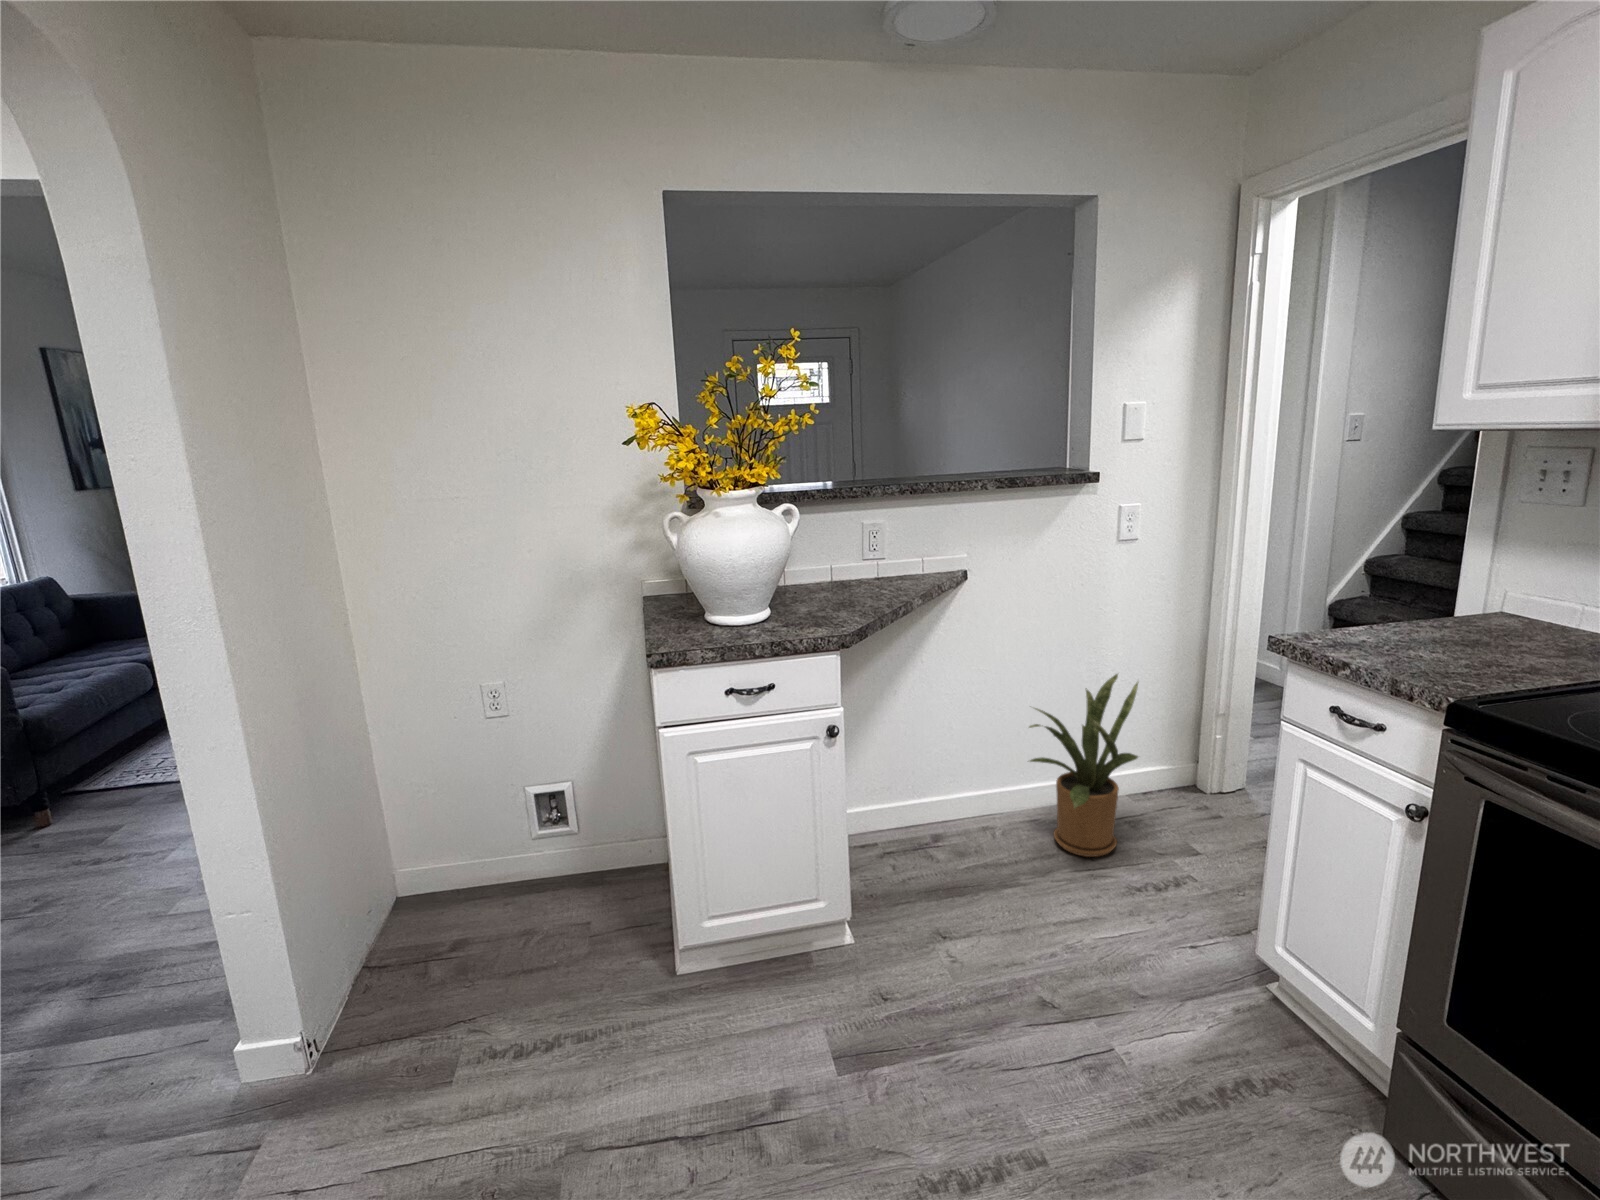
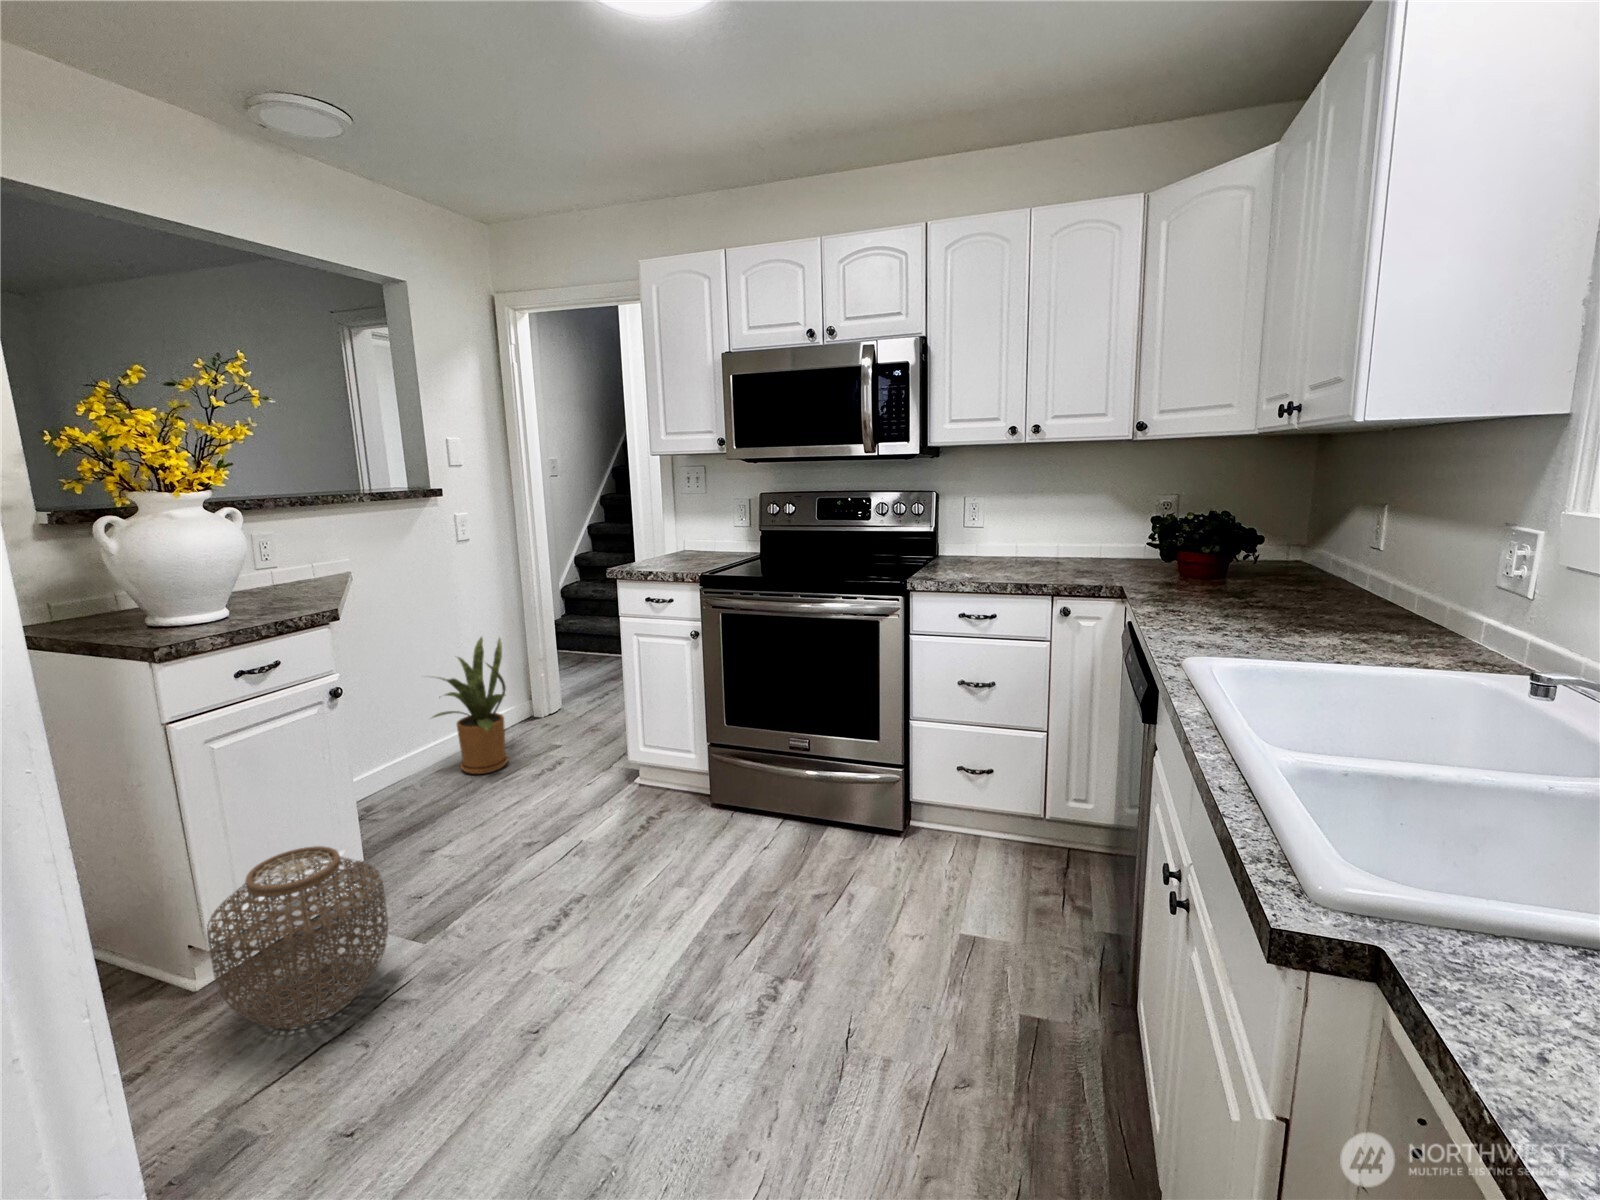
woven basket: none [615,902,785,1110] -> present [207,846,388,1029]

